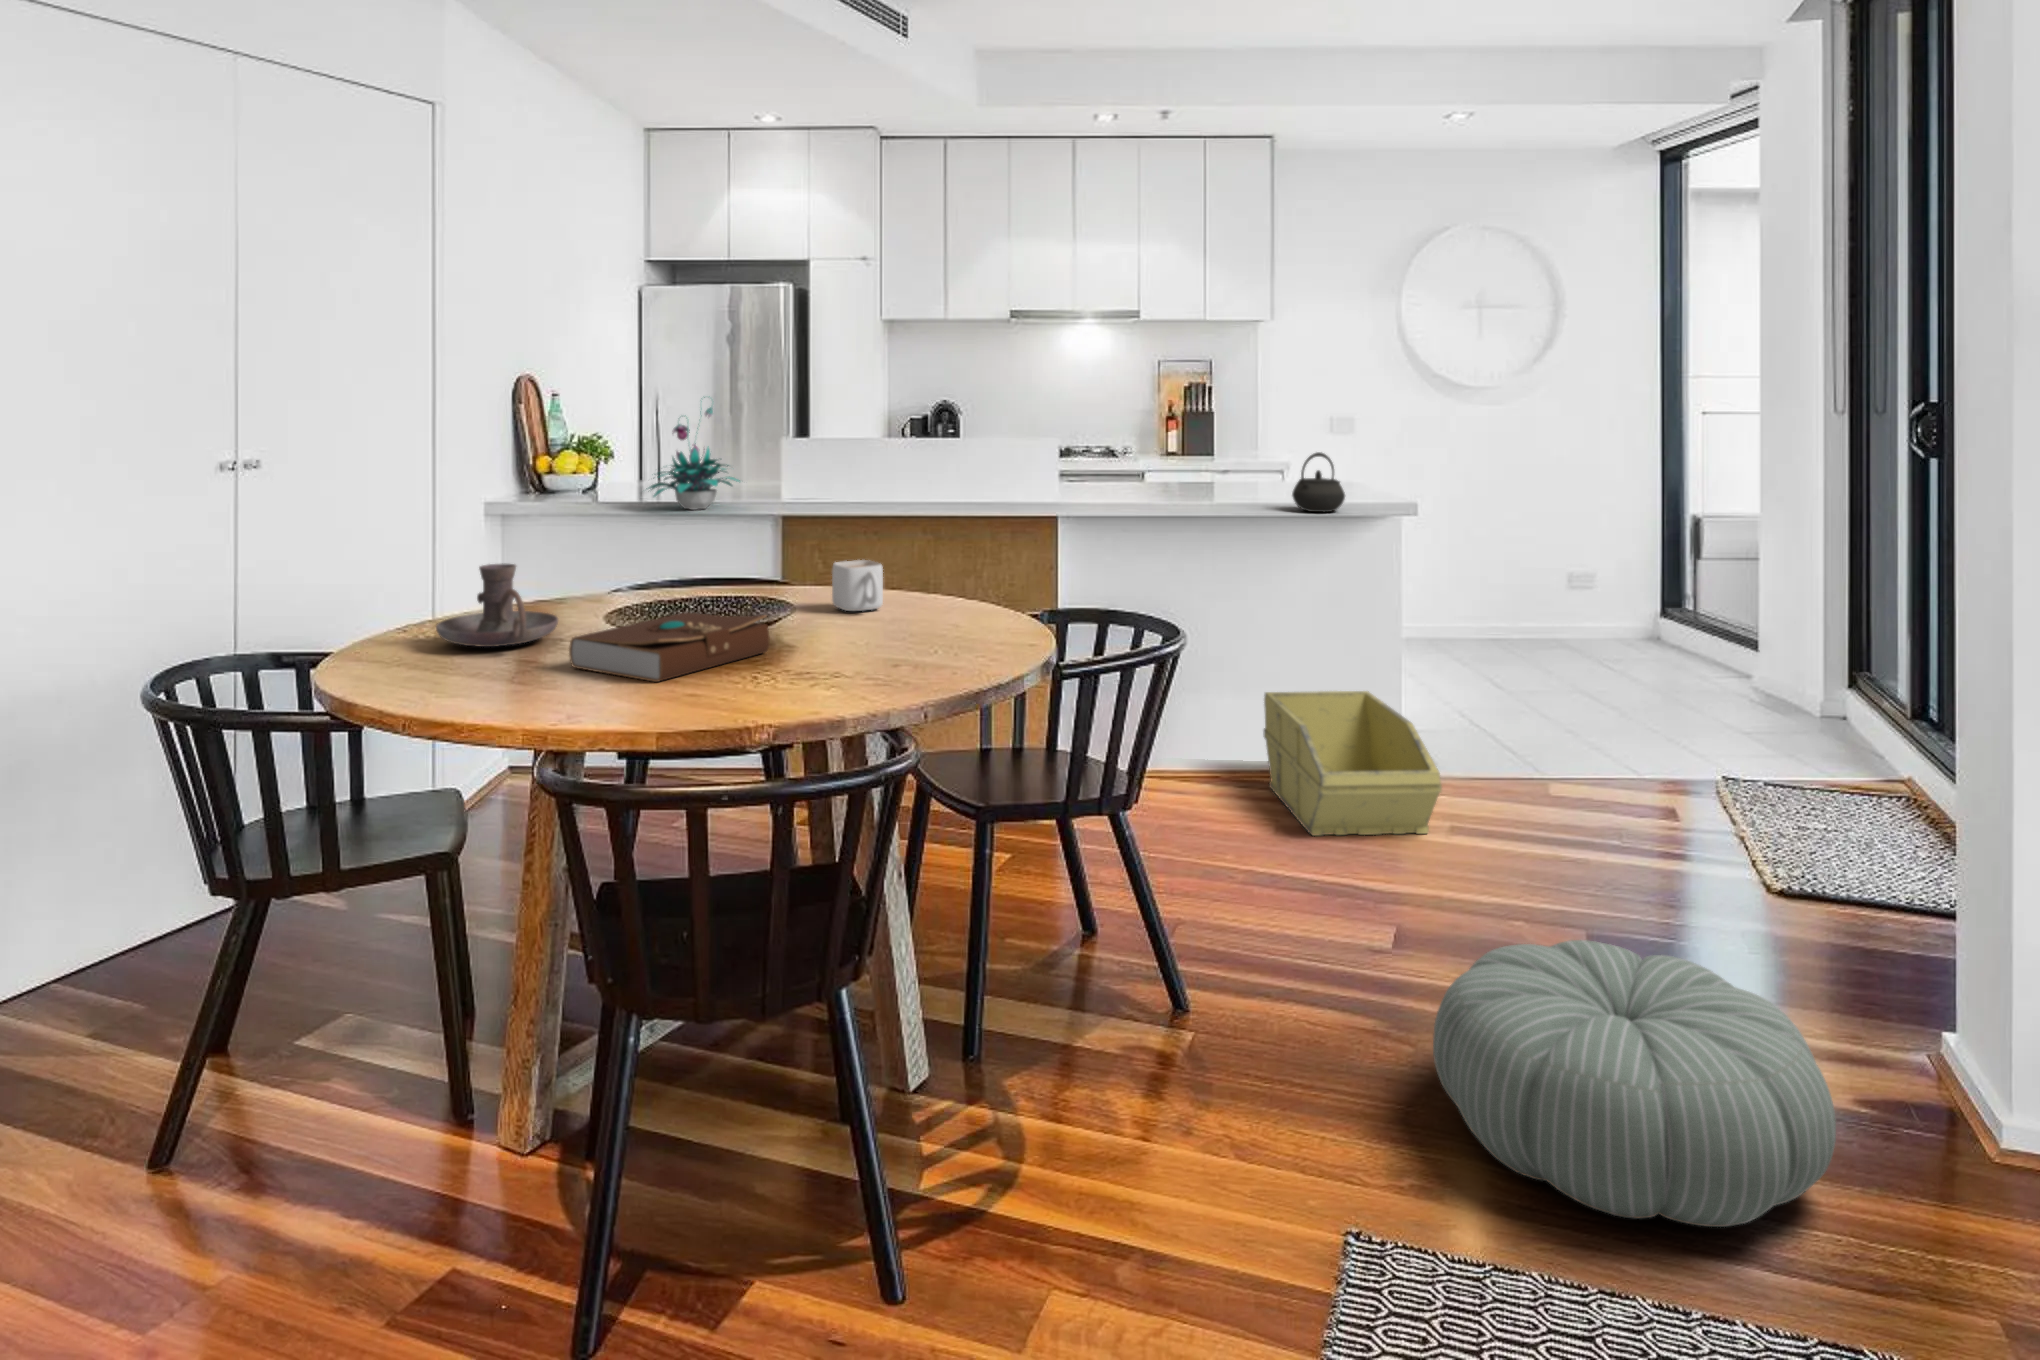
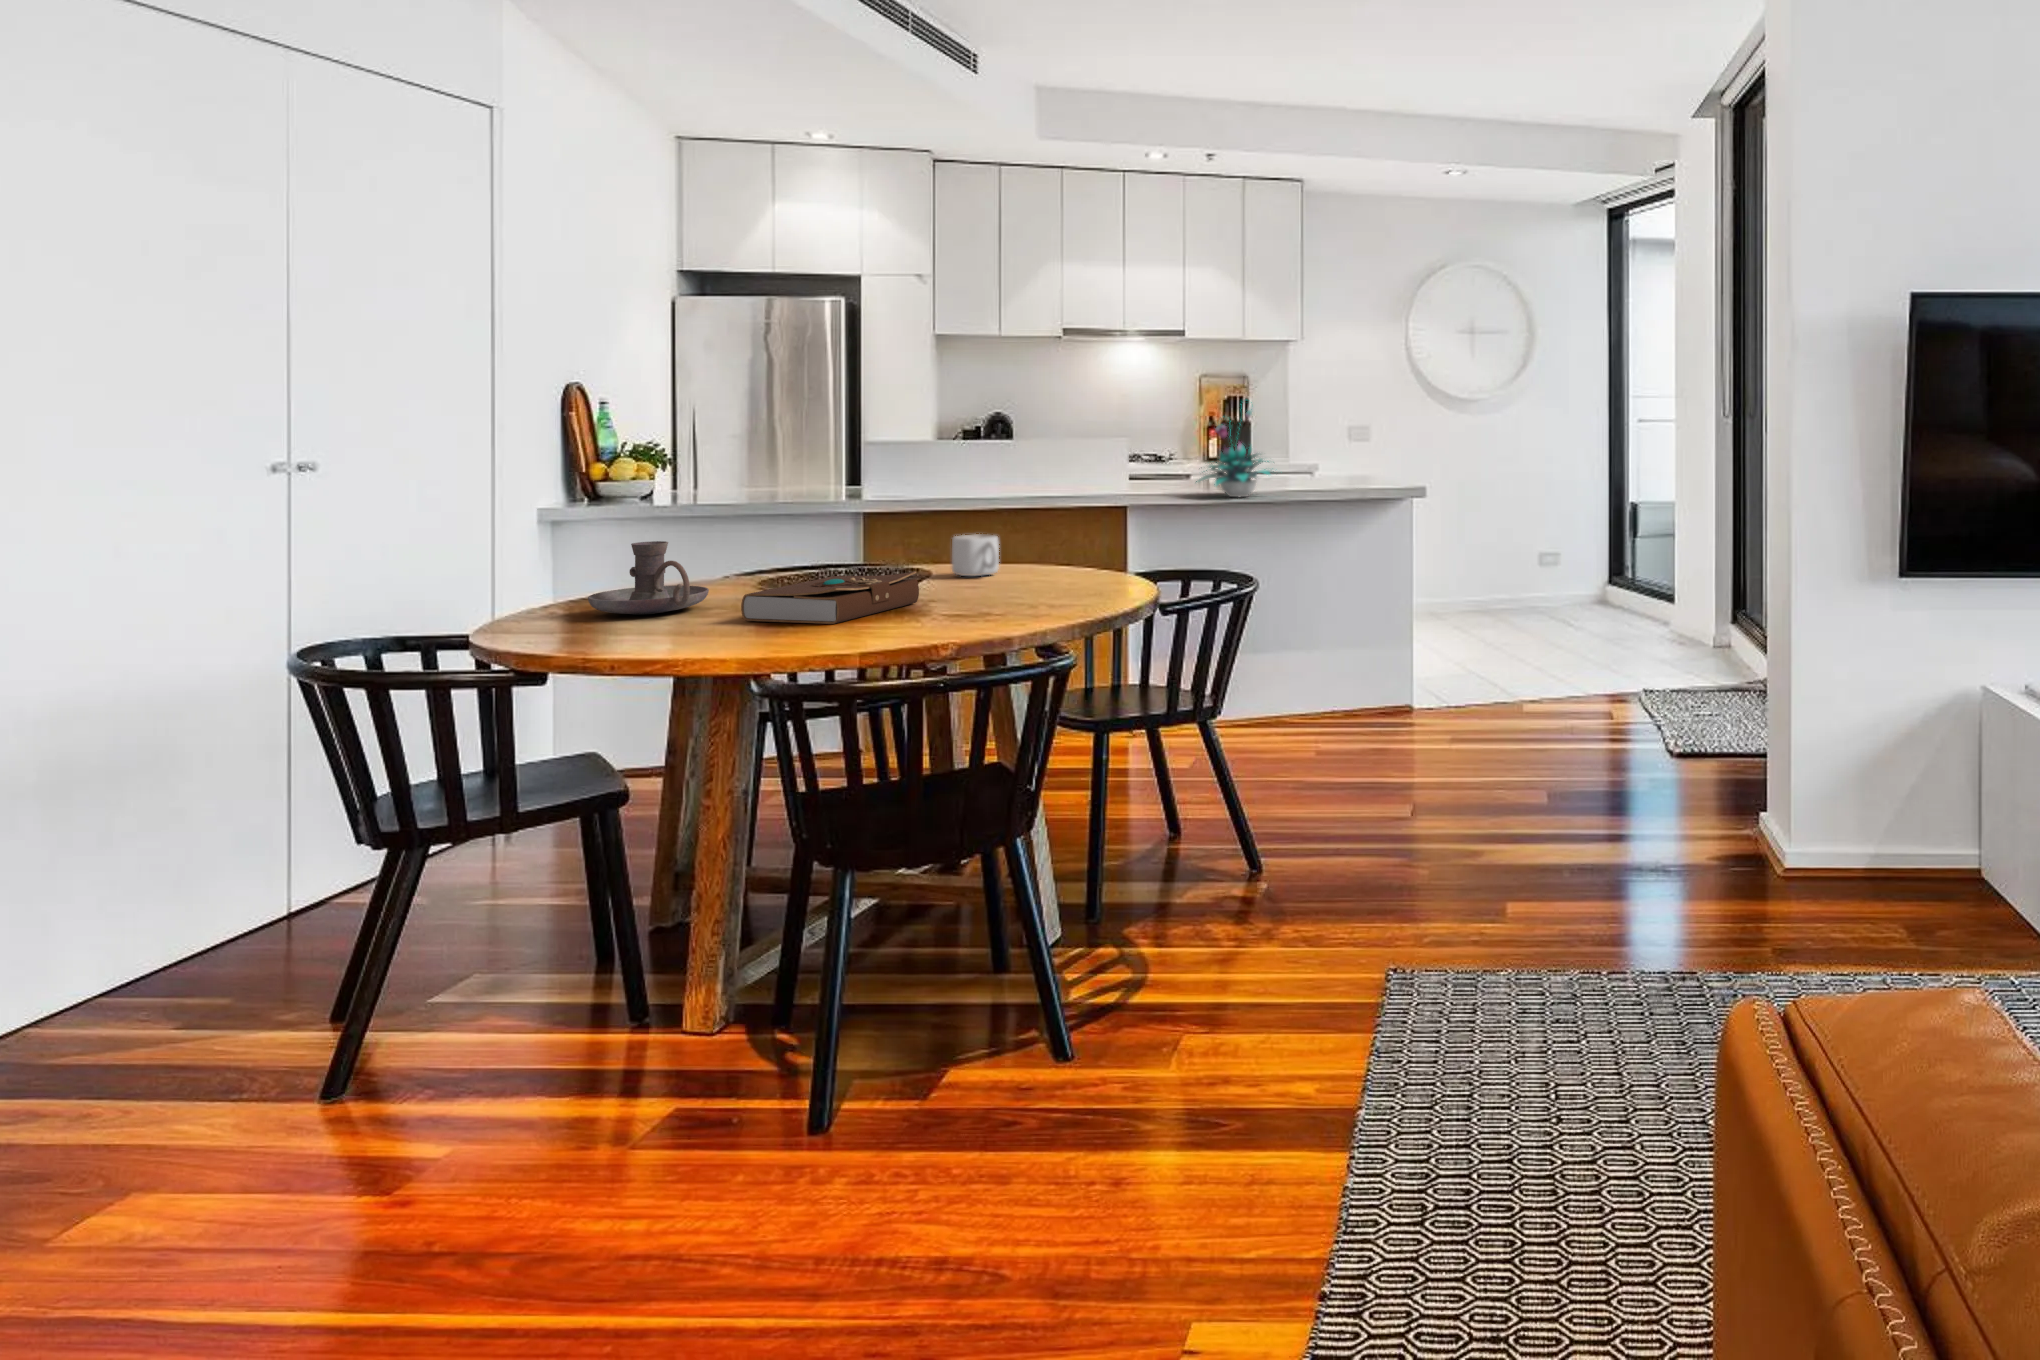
plant: present [646,397,740,510] -> present [1196,402,1274,497]
kettle: present [1292,452,1345,512] -> none [1326,445,1369,494]
storage bin: present [1264,691,1442,836] -> none [1302,642,1445,756]
pouf: present [1433,940,1836,1227] -> none [1444,774,1694,935]

